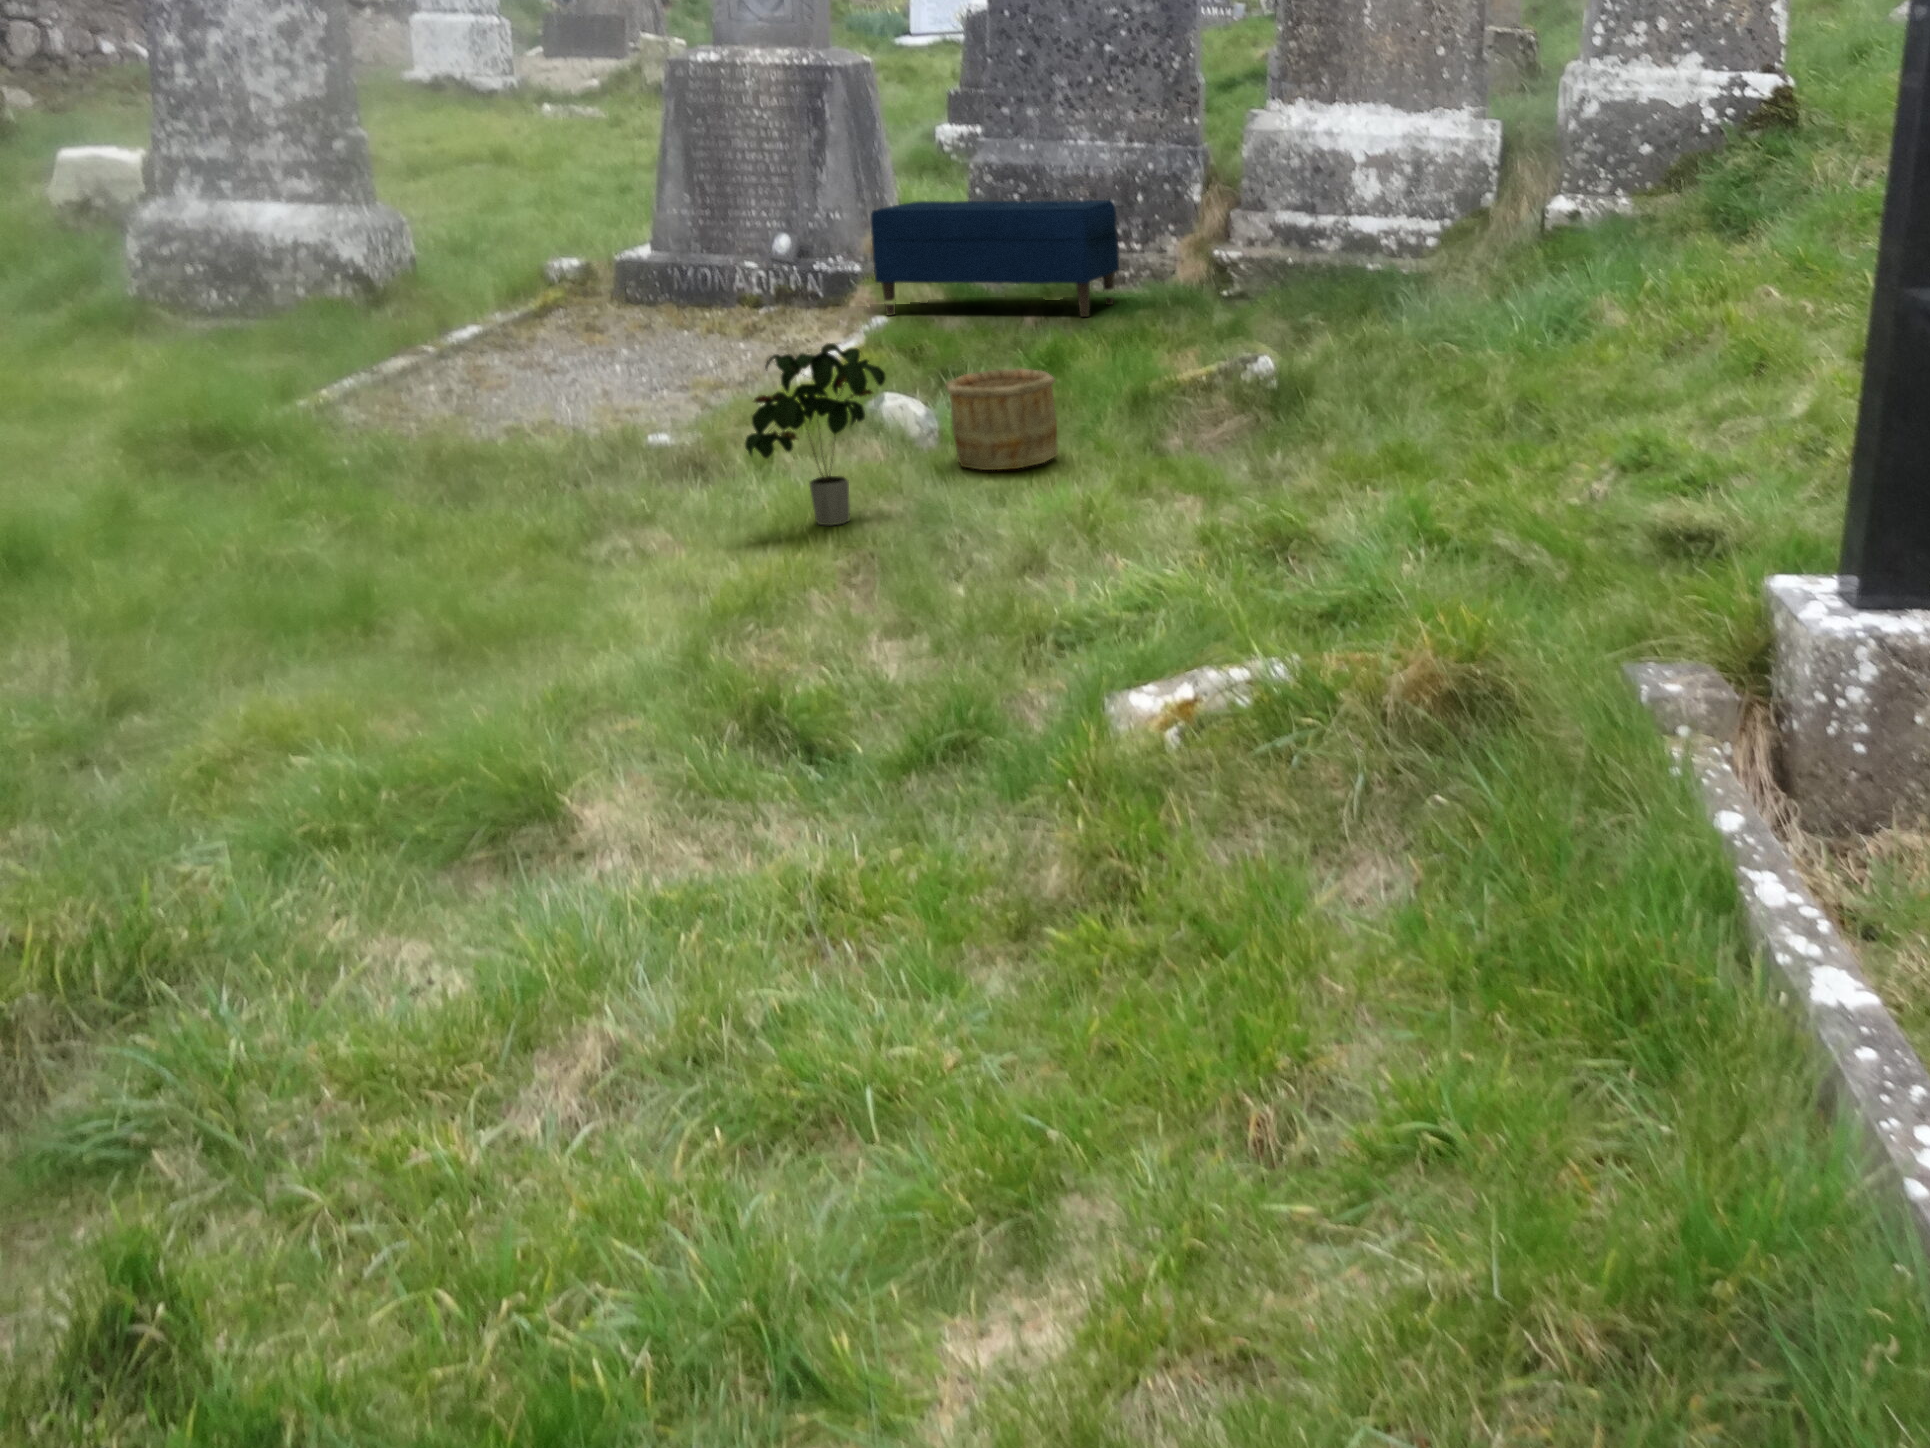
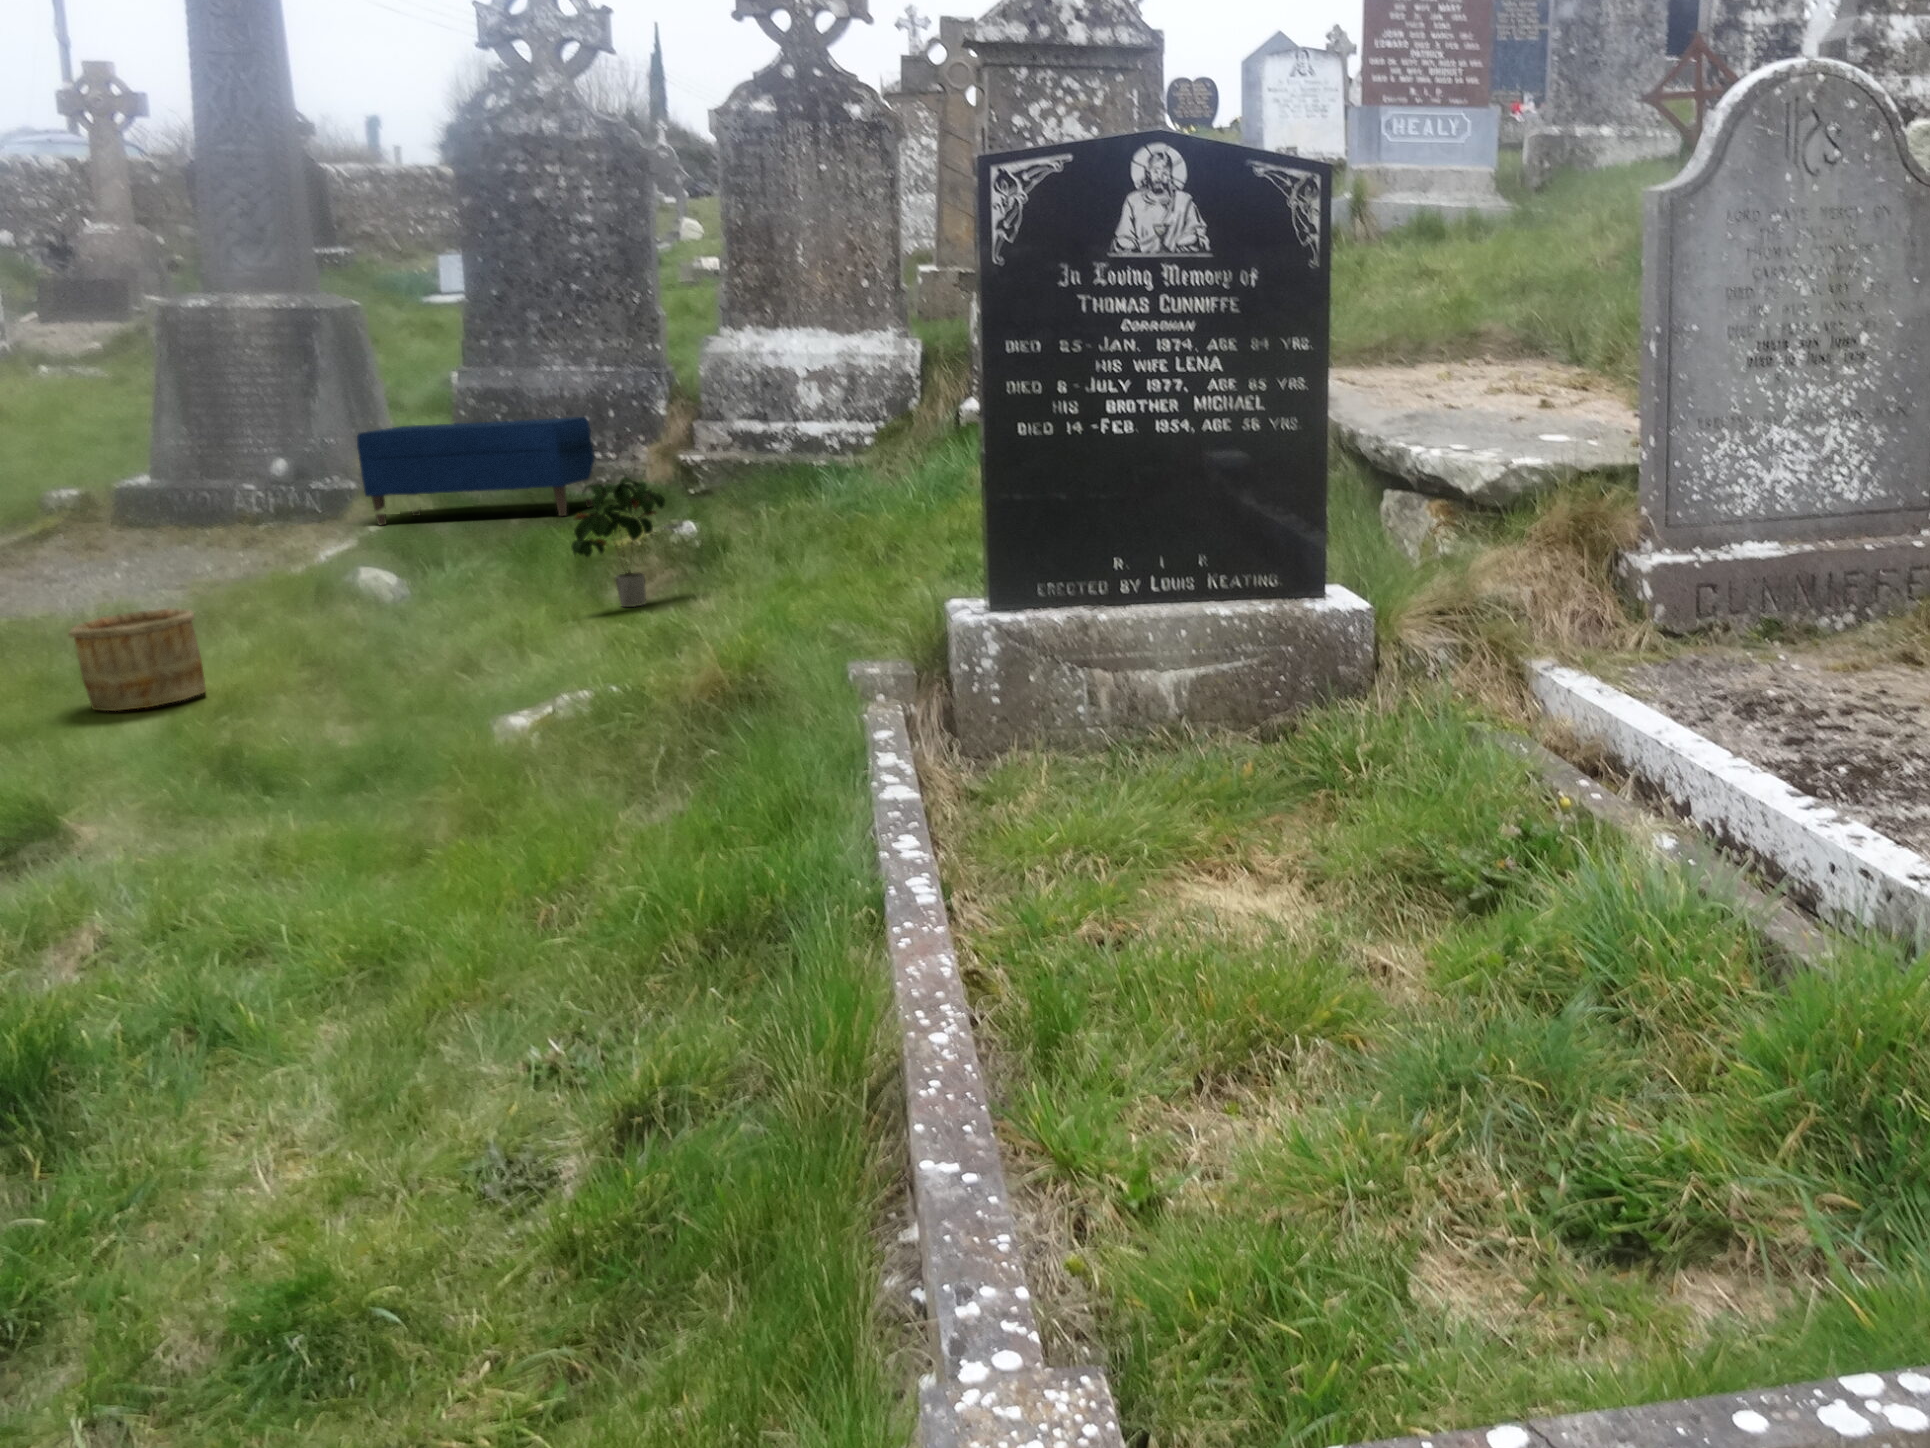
potted plant: present [745,343,886,526] -> present [571,477,665,607]
wooden bucket: present [945,368,1058,470] -> present [68,609,206,711]

